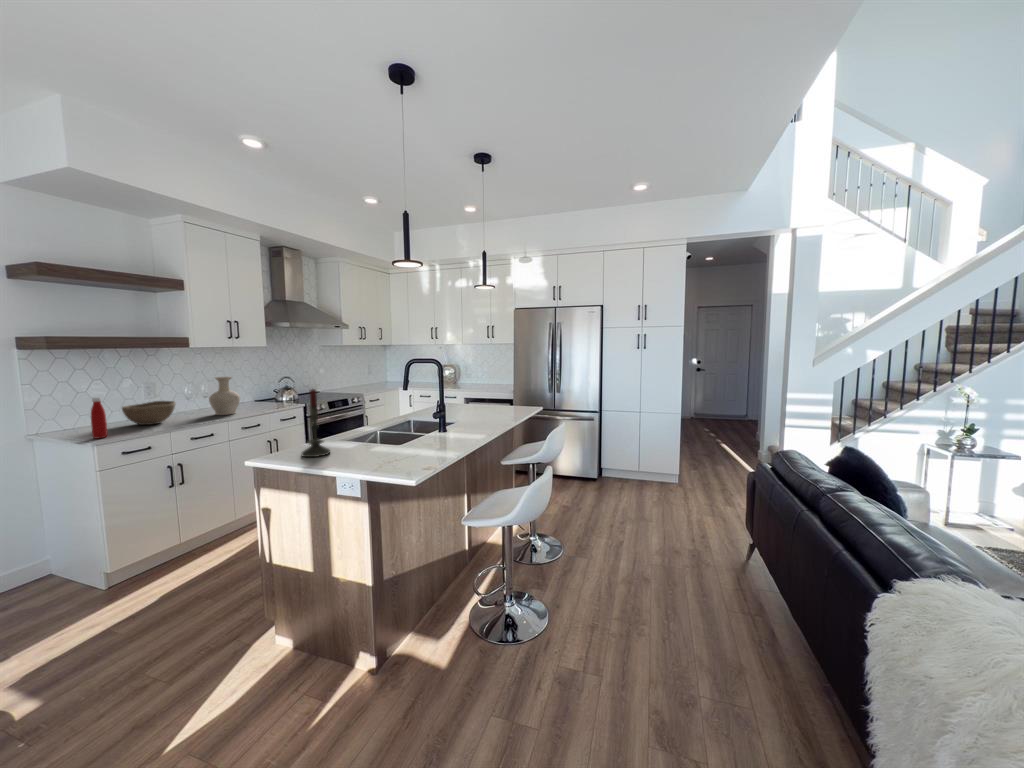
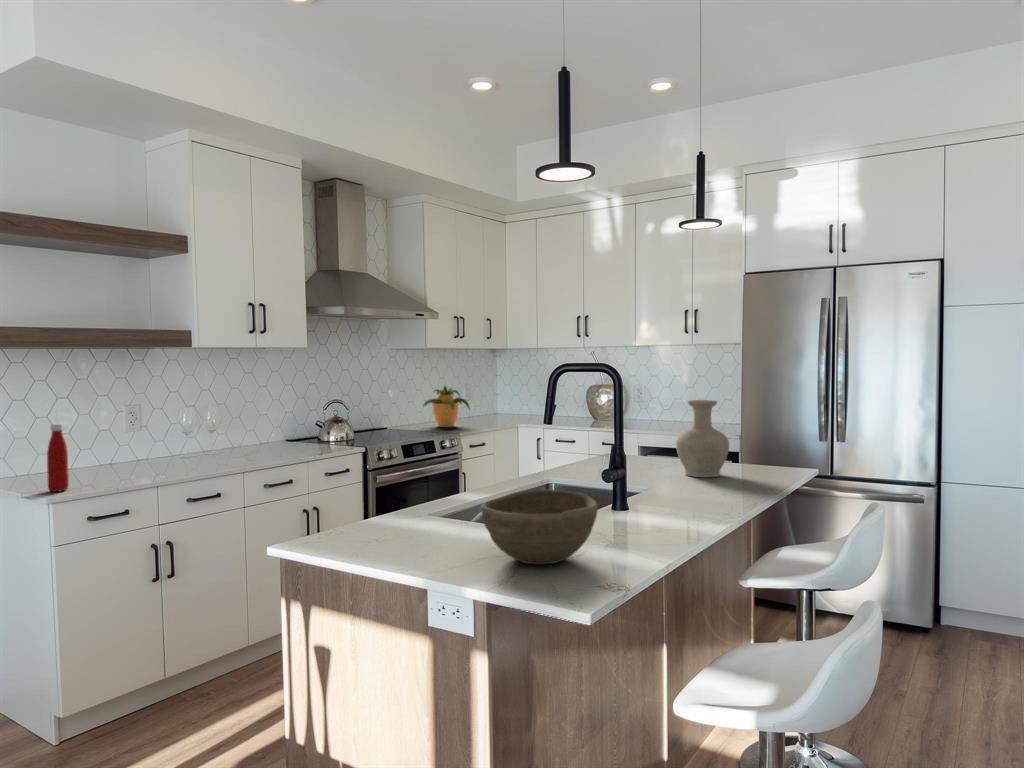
potted plant: none [341,367,369,390] -> present [424,386,470,427]
vase: present [209,377,240,415] -> present [676,400,729,477]
candle: present [302,389,330,457] -> none [362,412,413,547]
bowl: present [122,401,175,425] -> present [481,489,598,564]

